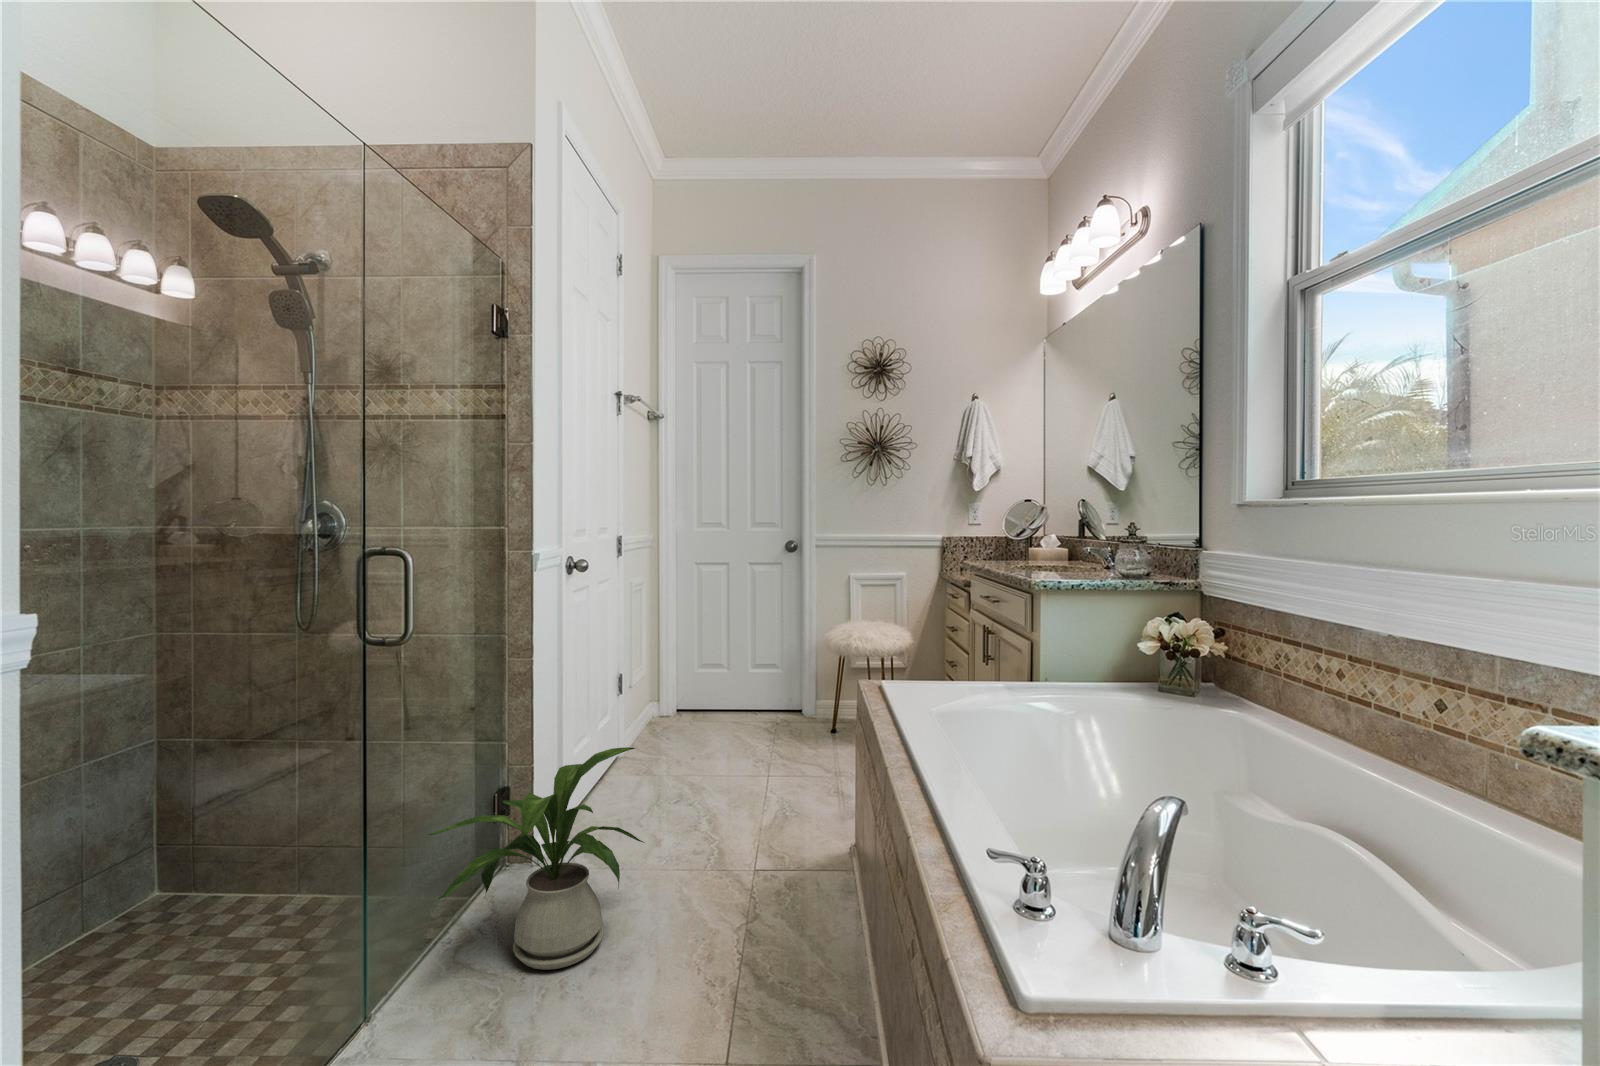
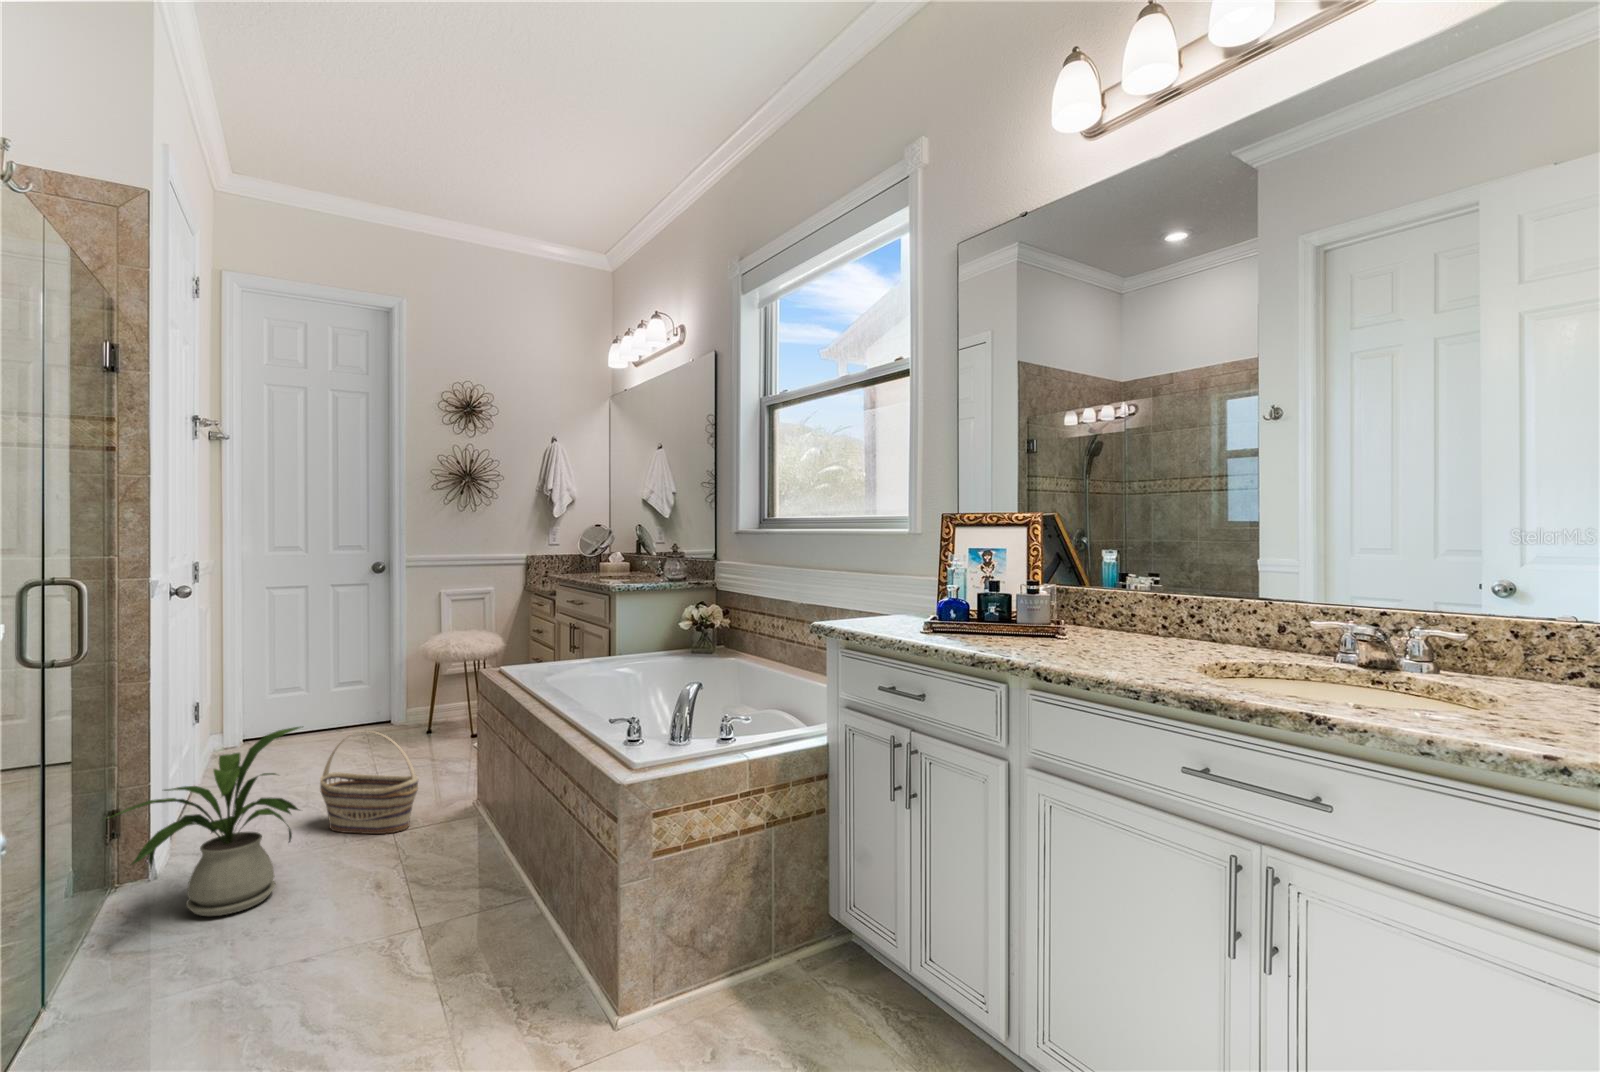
basket: none [685,747,781,881] -> present [320,731,418,834]

